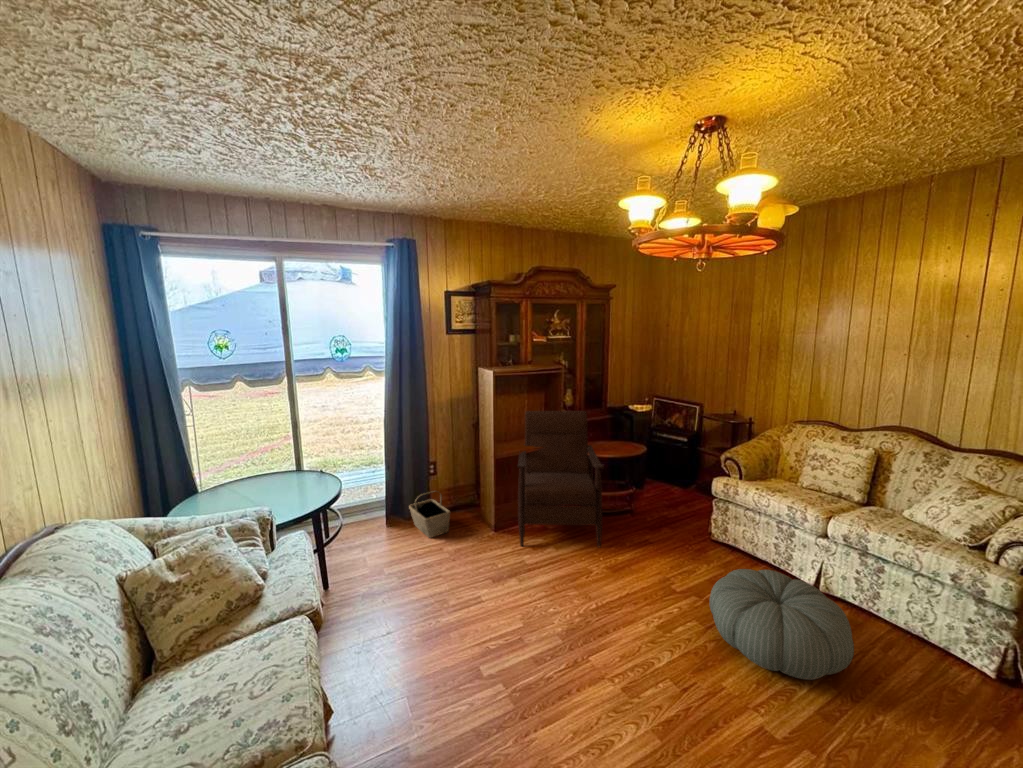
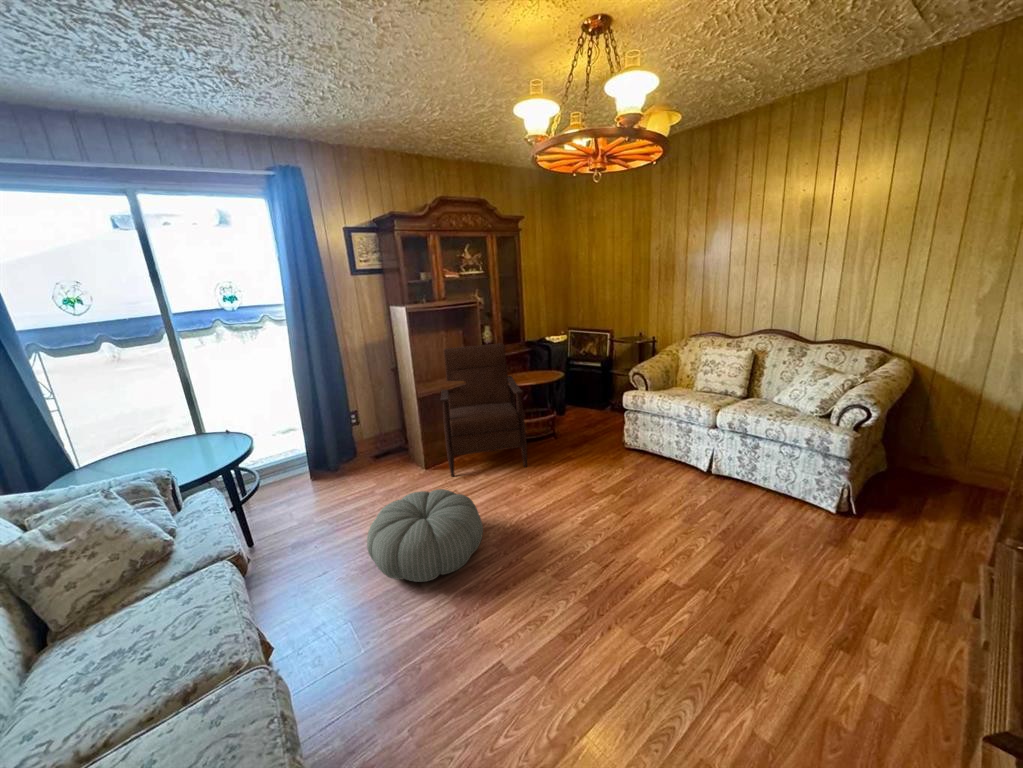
basket: present [409,491,450,538] -> none [333,437,378,483]
pouf: present [709,569,854,680] -> present [367,489,483,582]

